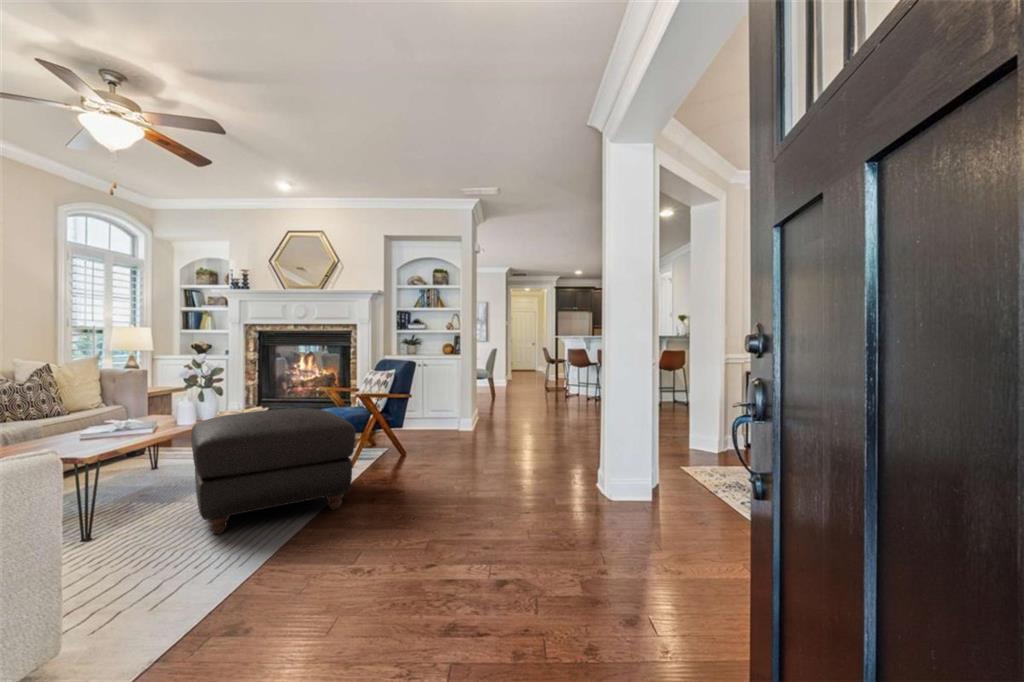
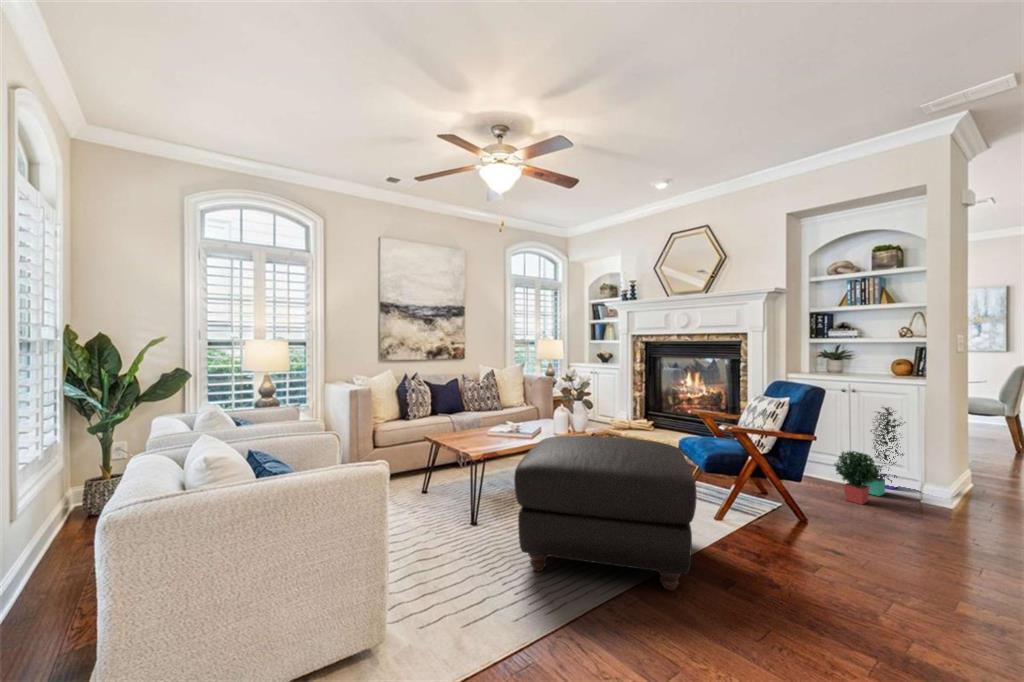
potted plant: none [416,374,454,439] -> present [834,407,905,504]

